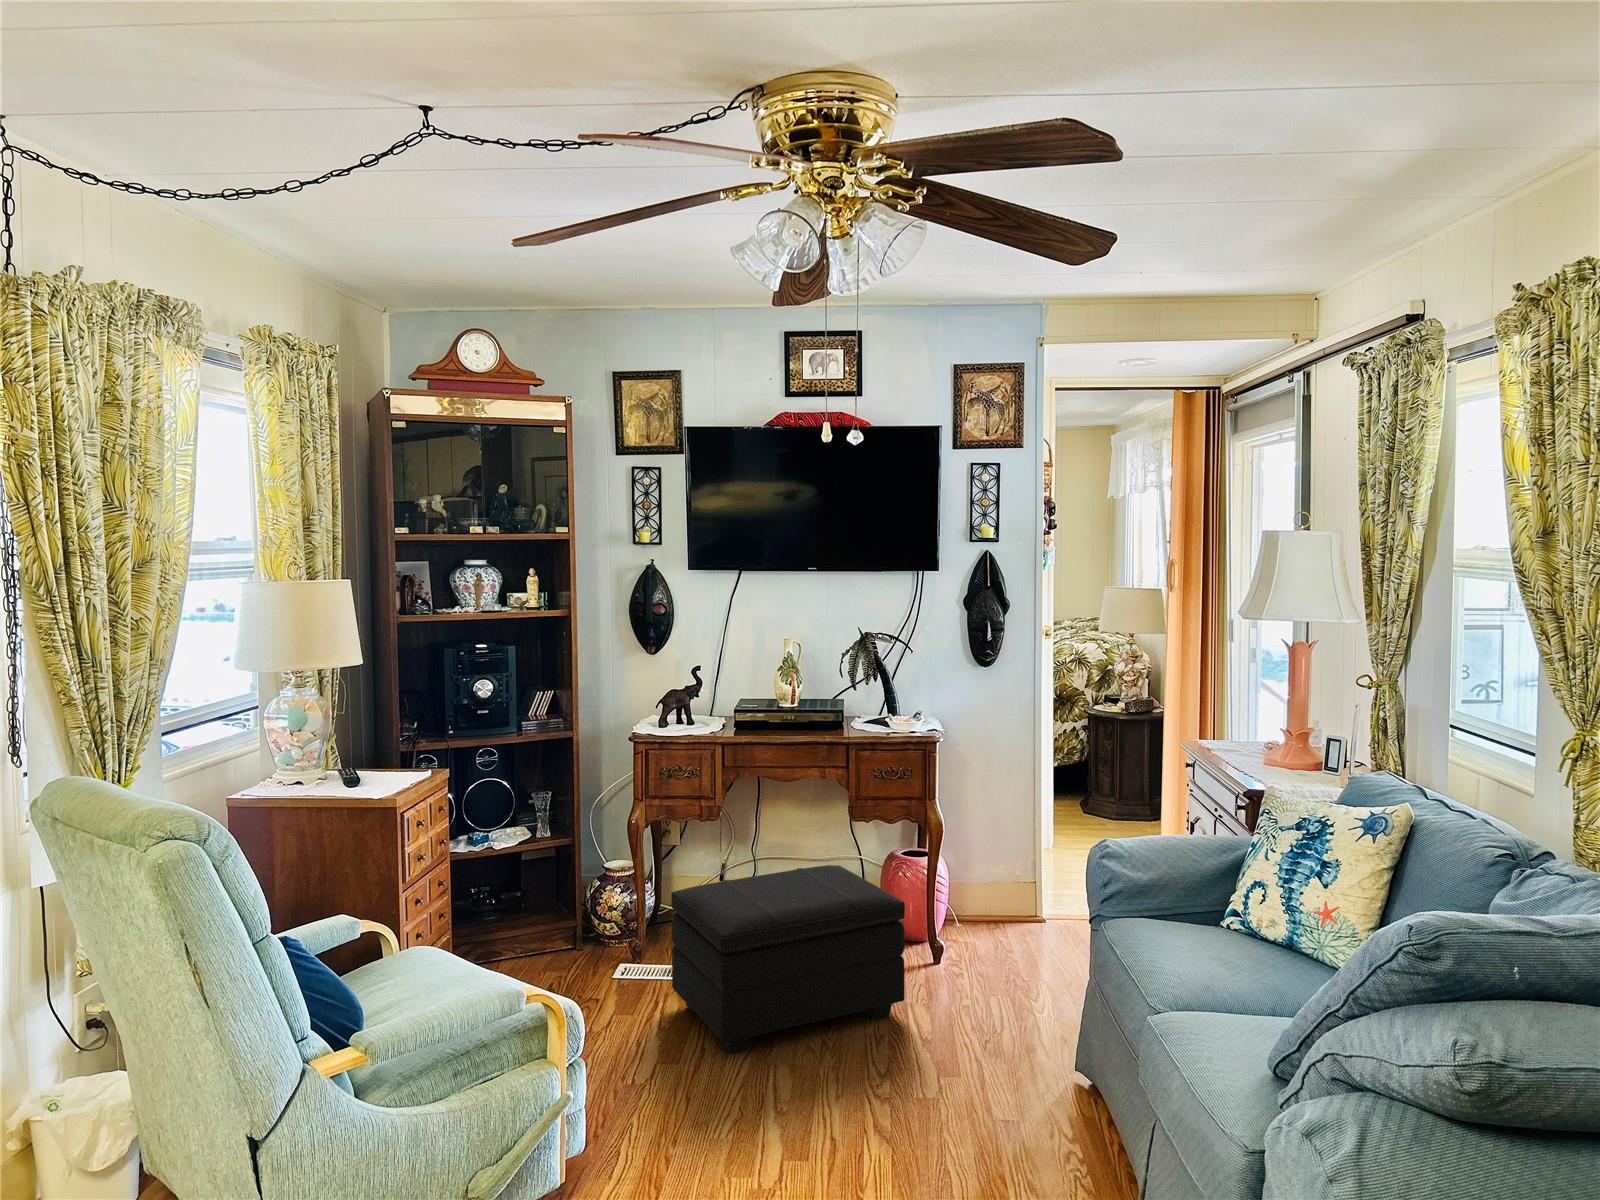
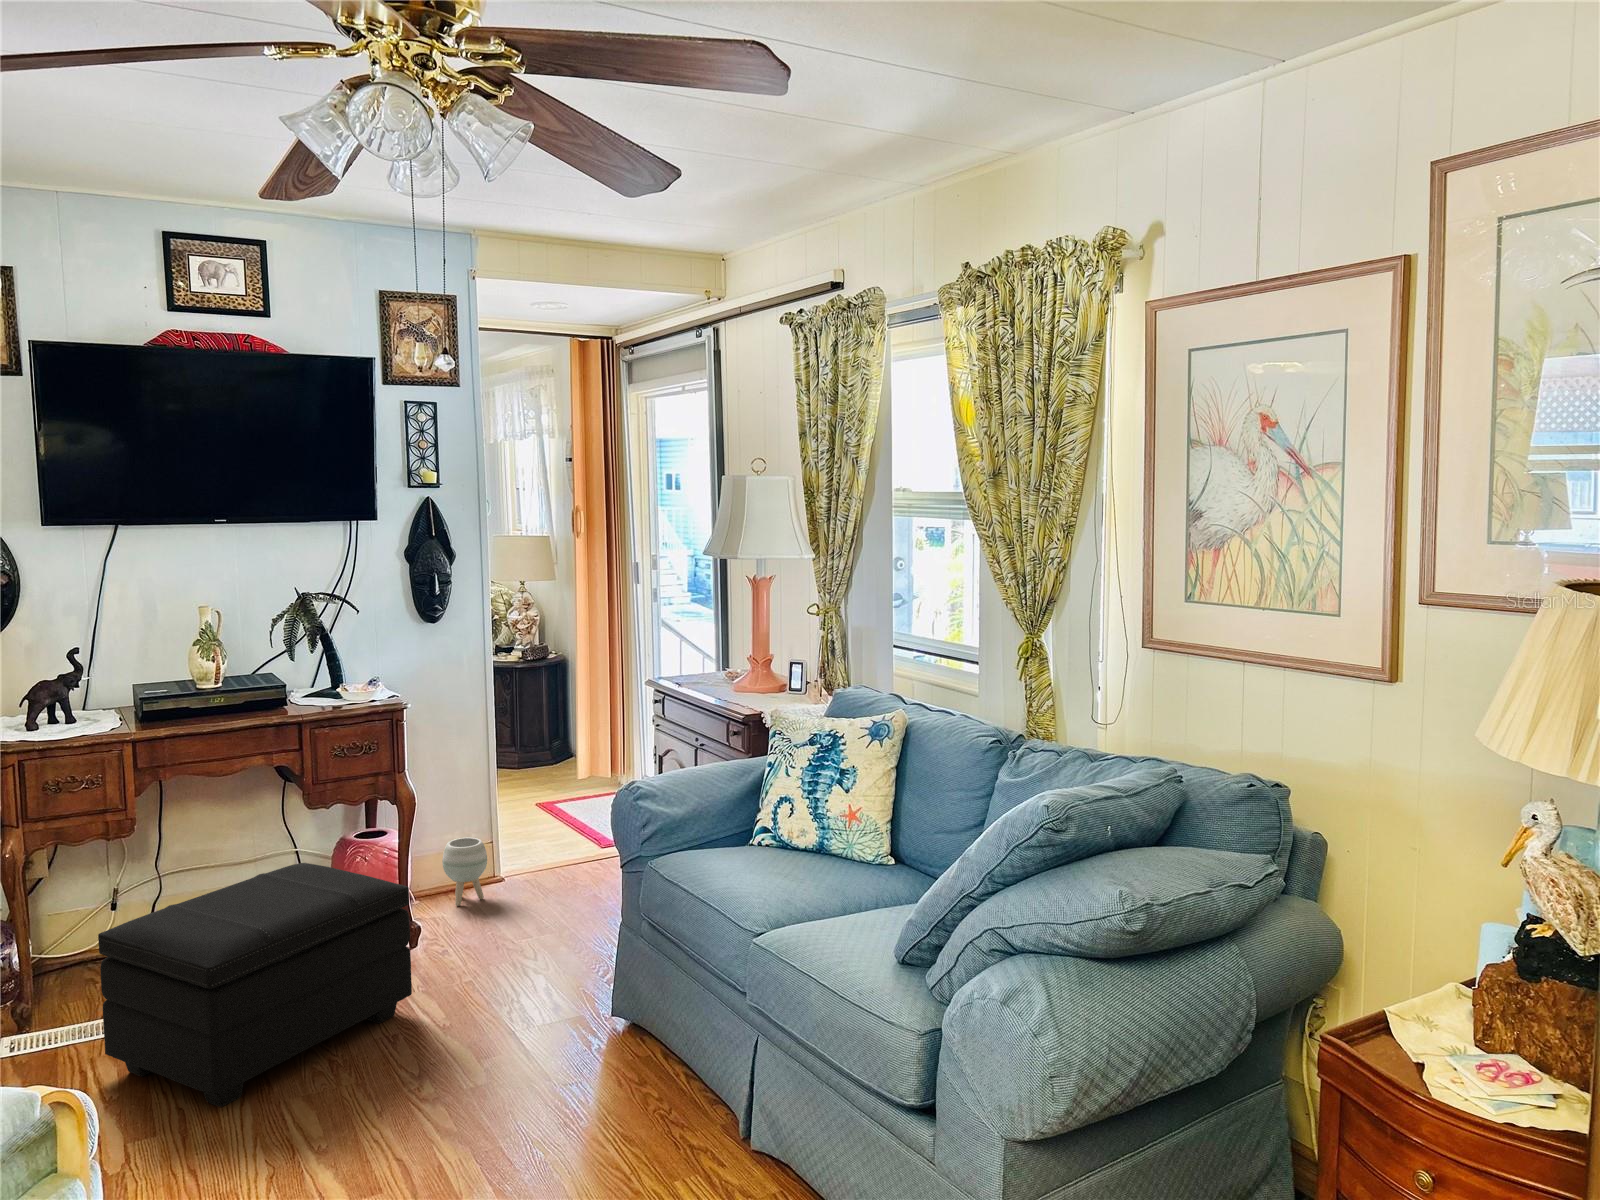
planter: none [977,869,1018,932] -> present [442,837,487,906]

